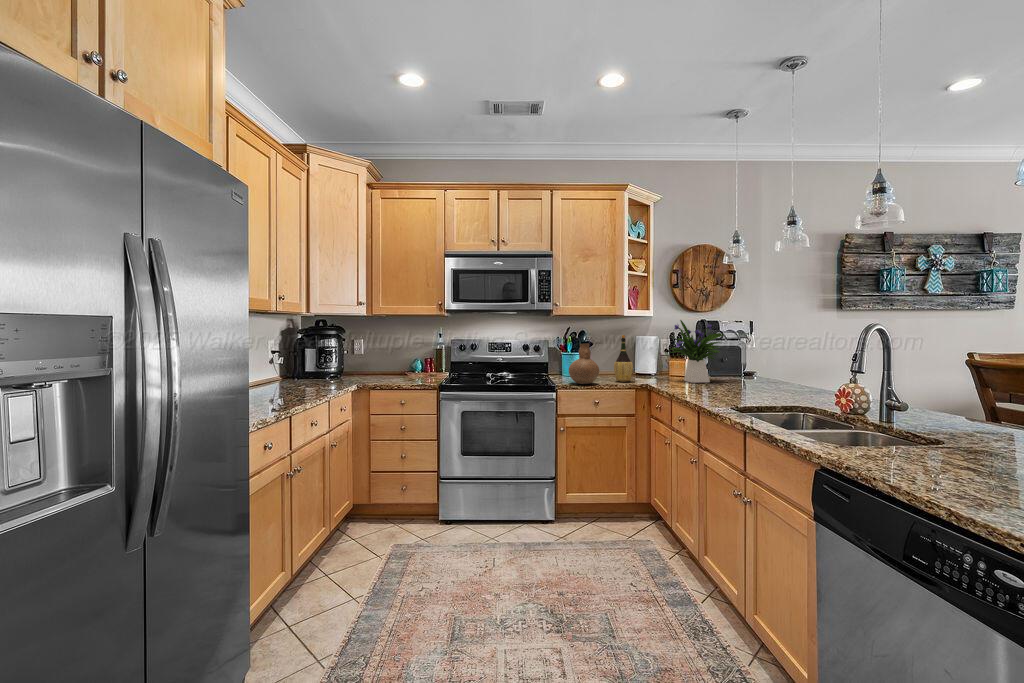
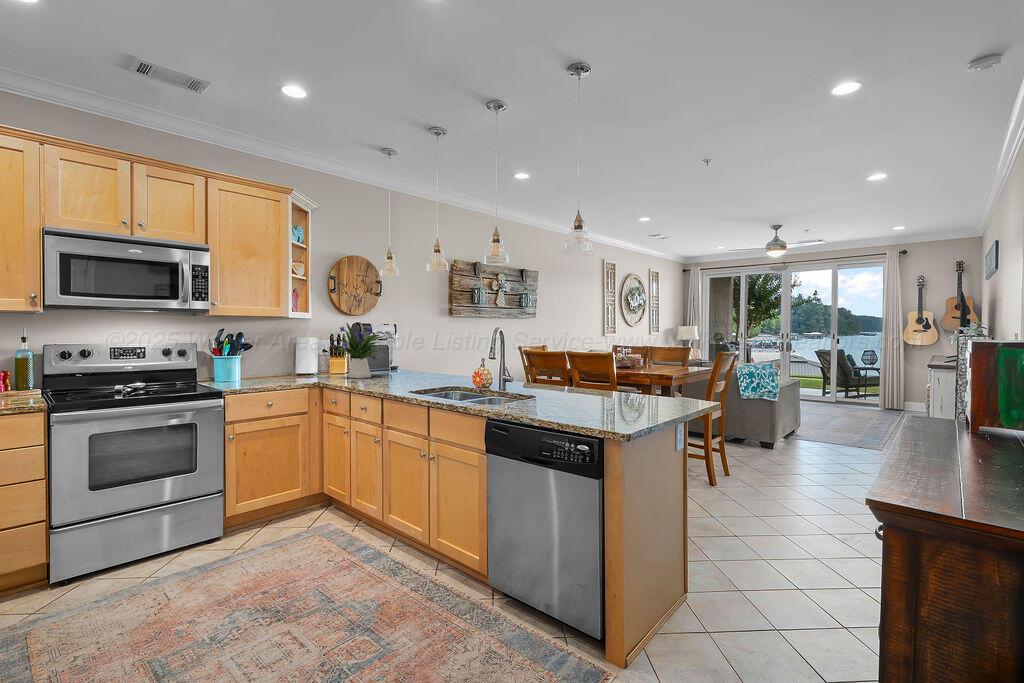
wine bottle: present [614,335,633,382] -> none [284,337,304,382]
vase: present [569,343,599,384] -> none [239,346,274,387]

